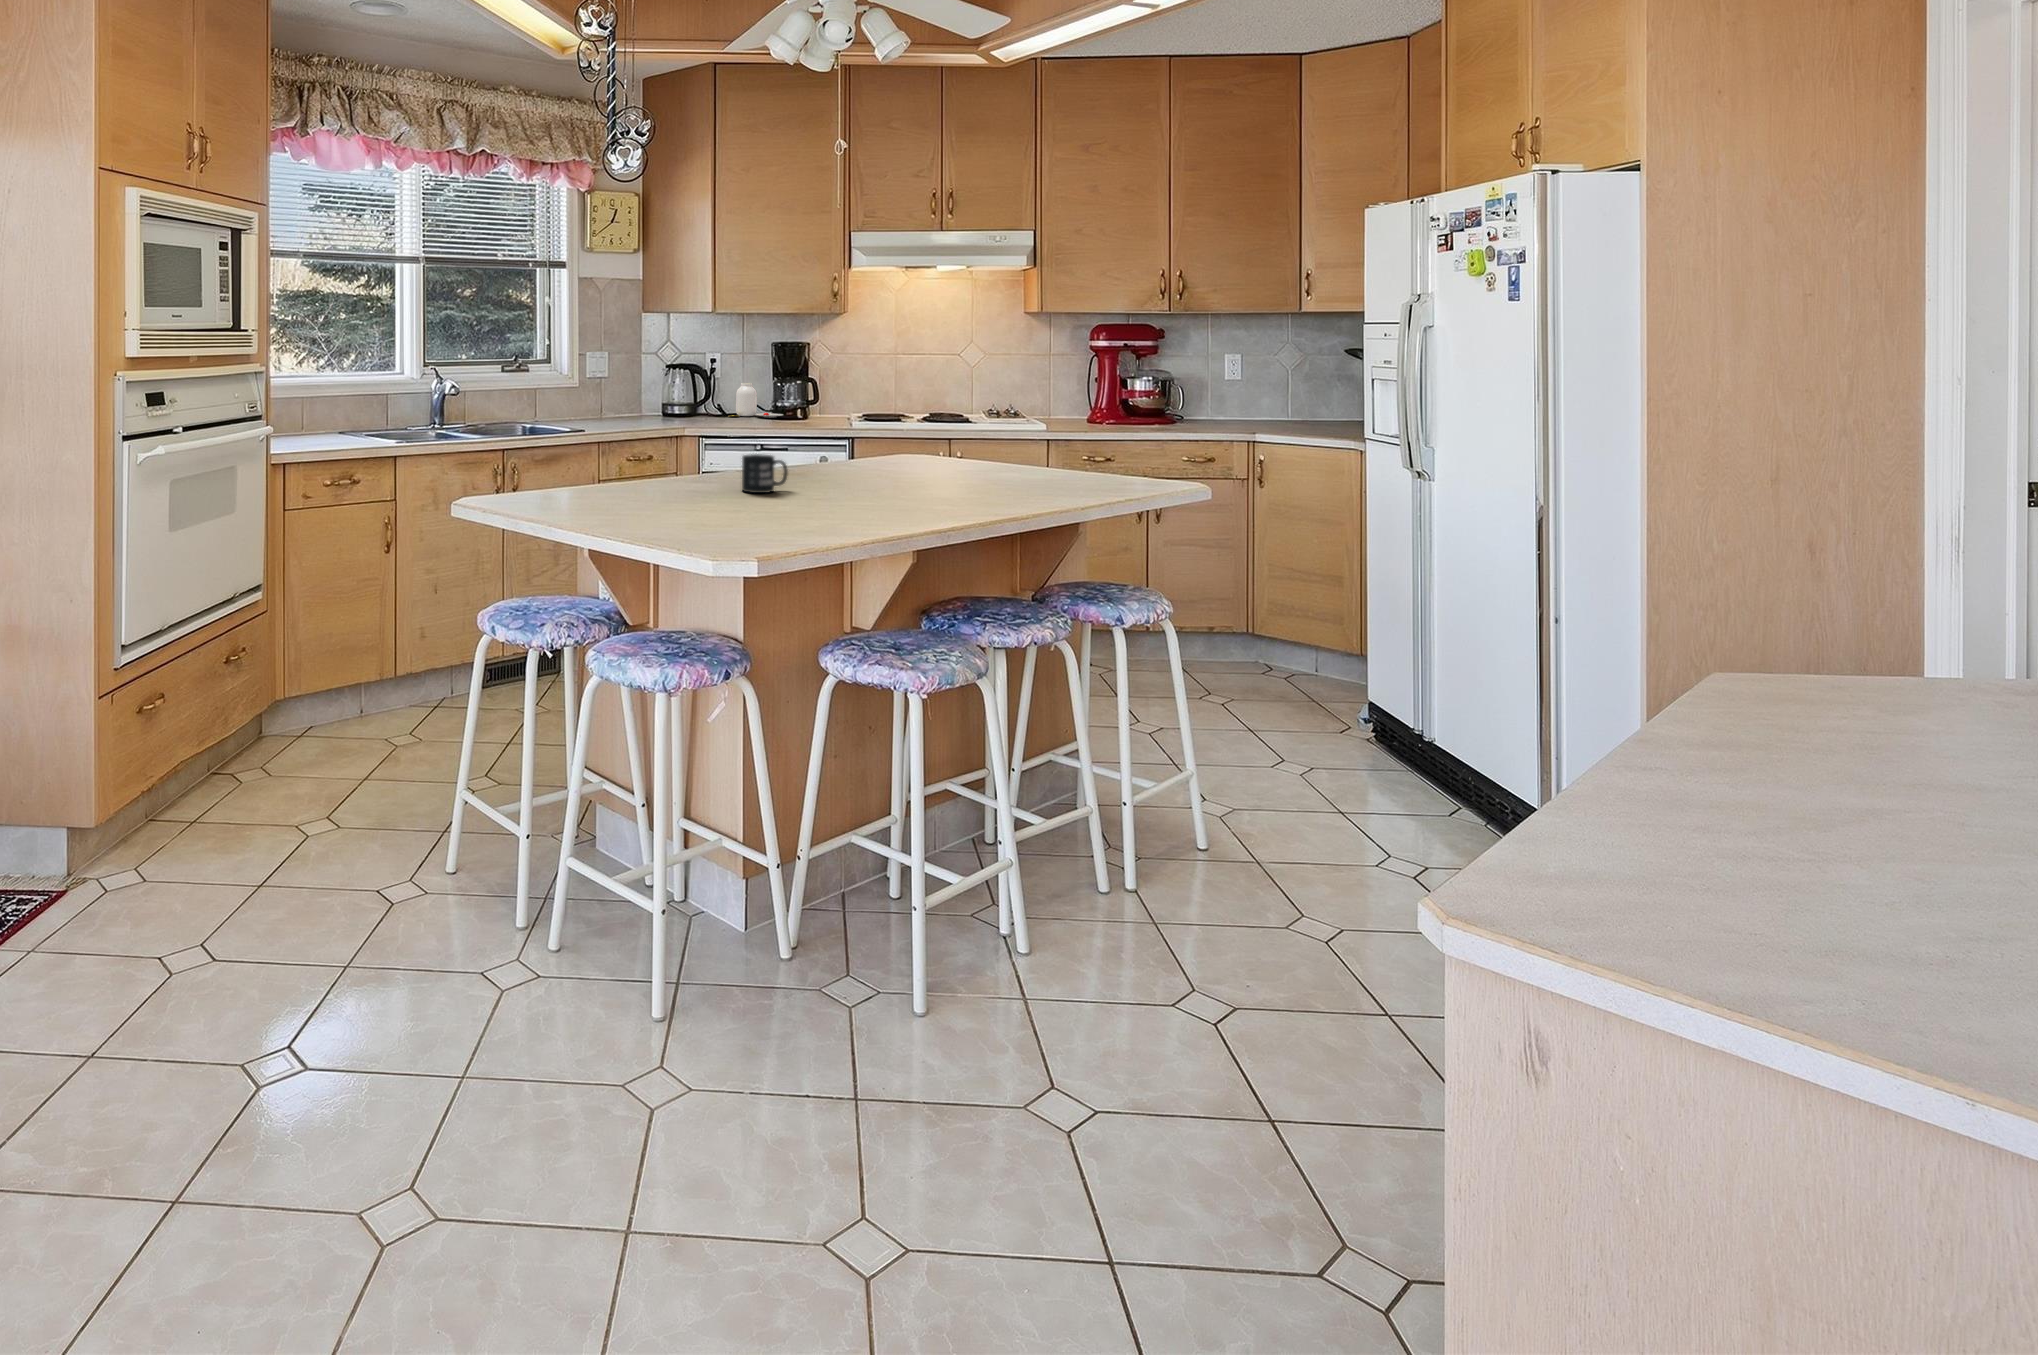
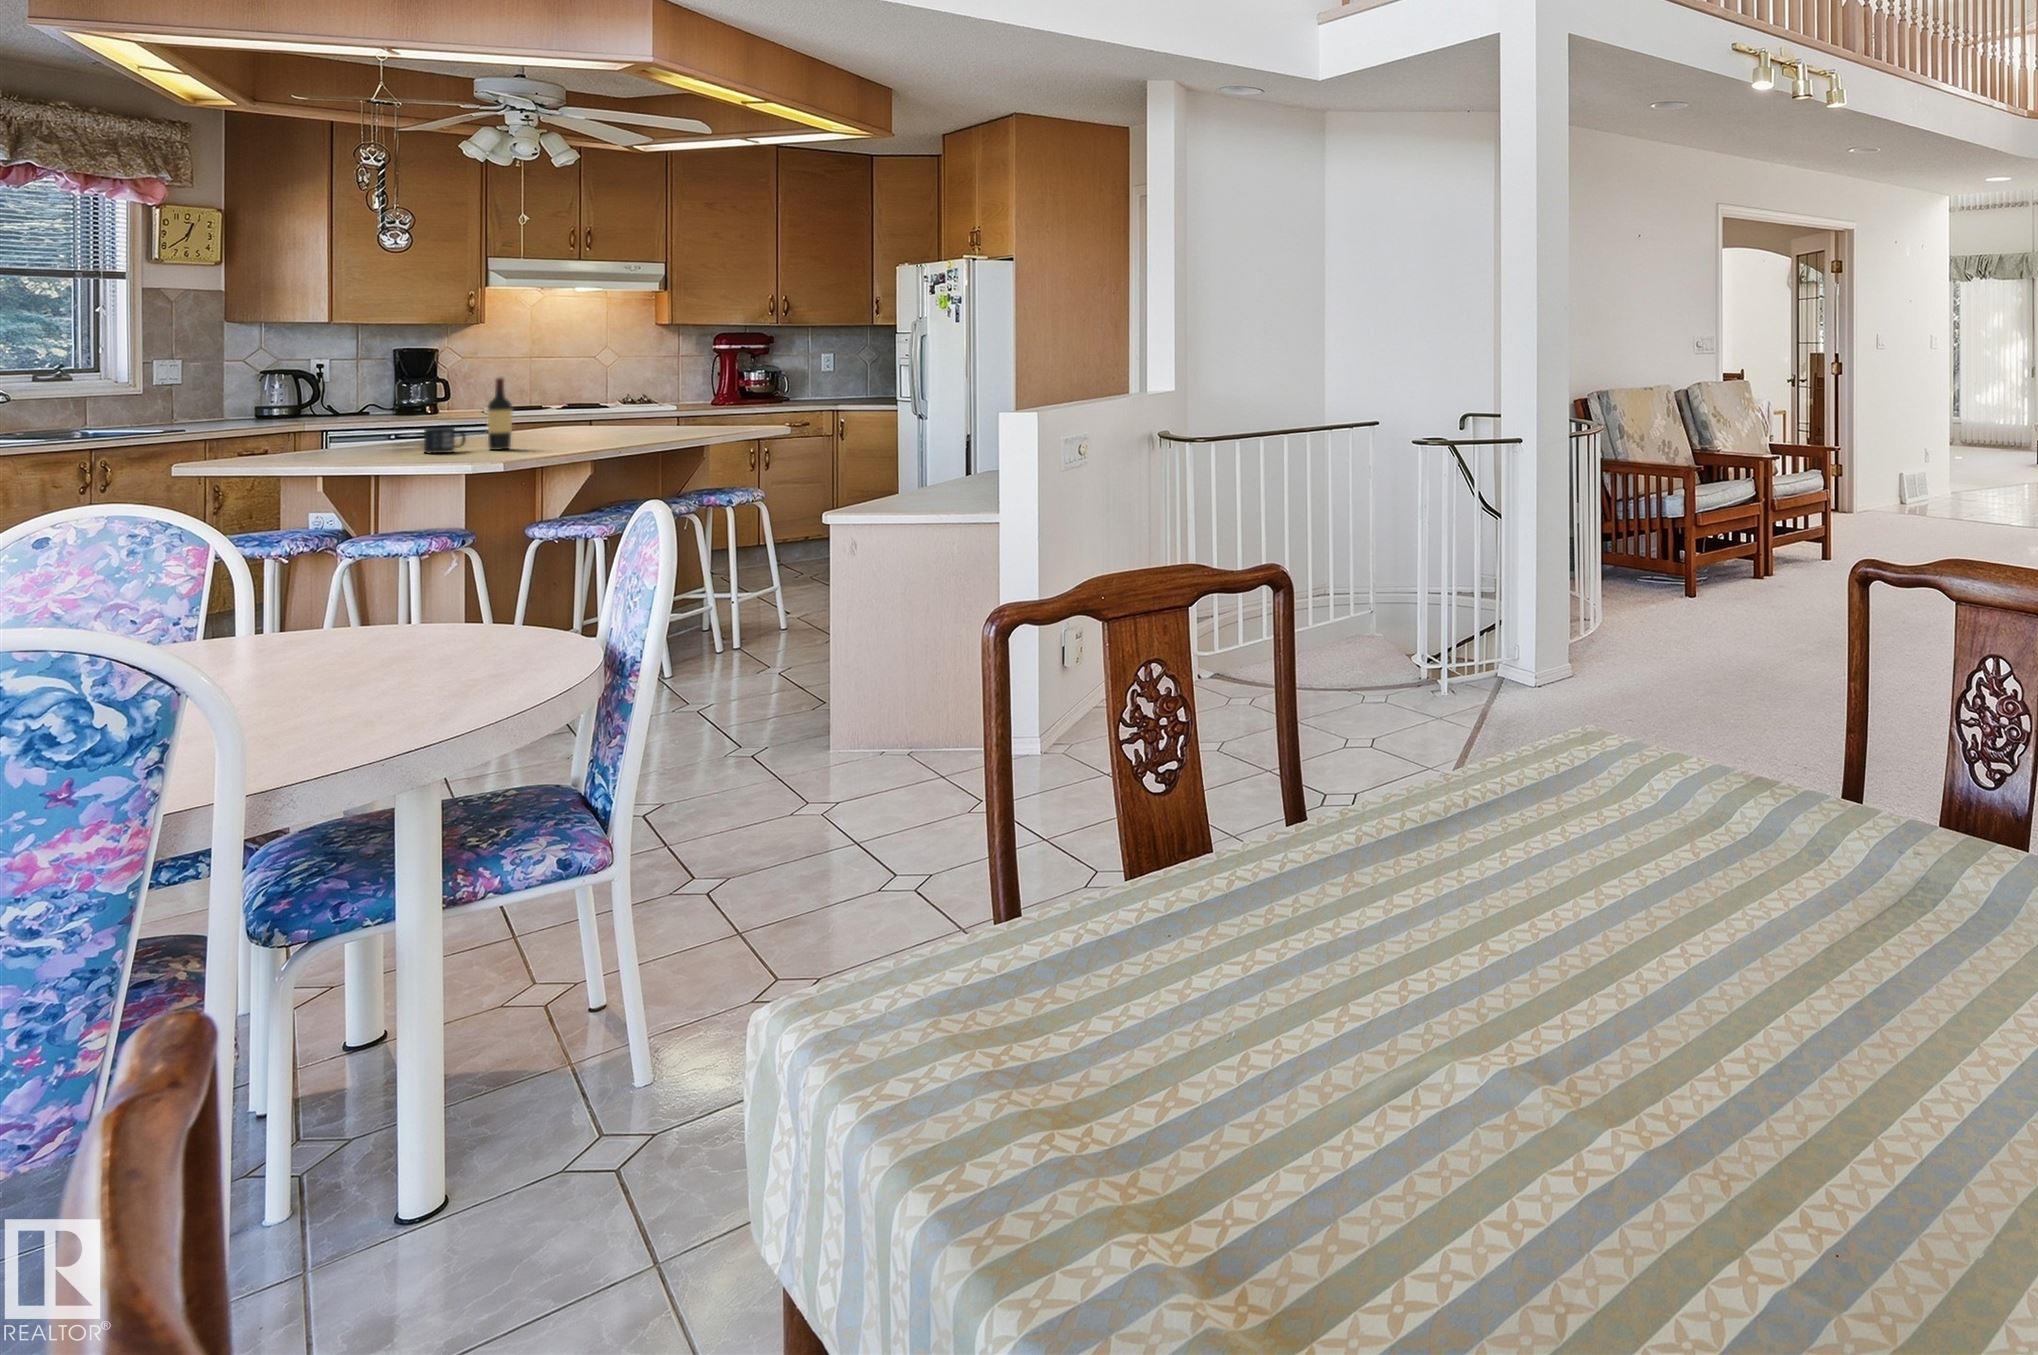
jar: present [733,383,783,417] -> none [339,385,407,416]
wine bottle: none [812,387,839,492] -> present [487,378,513,450]

